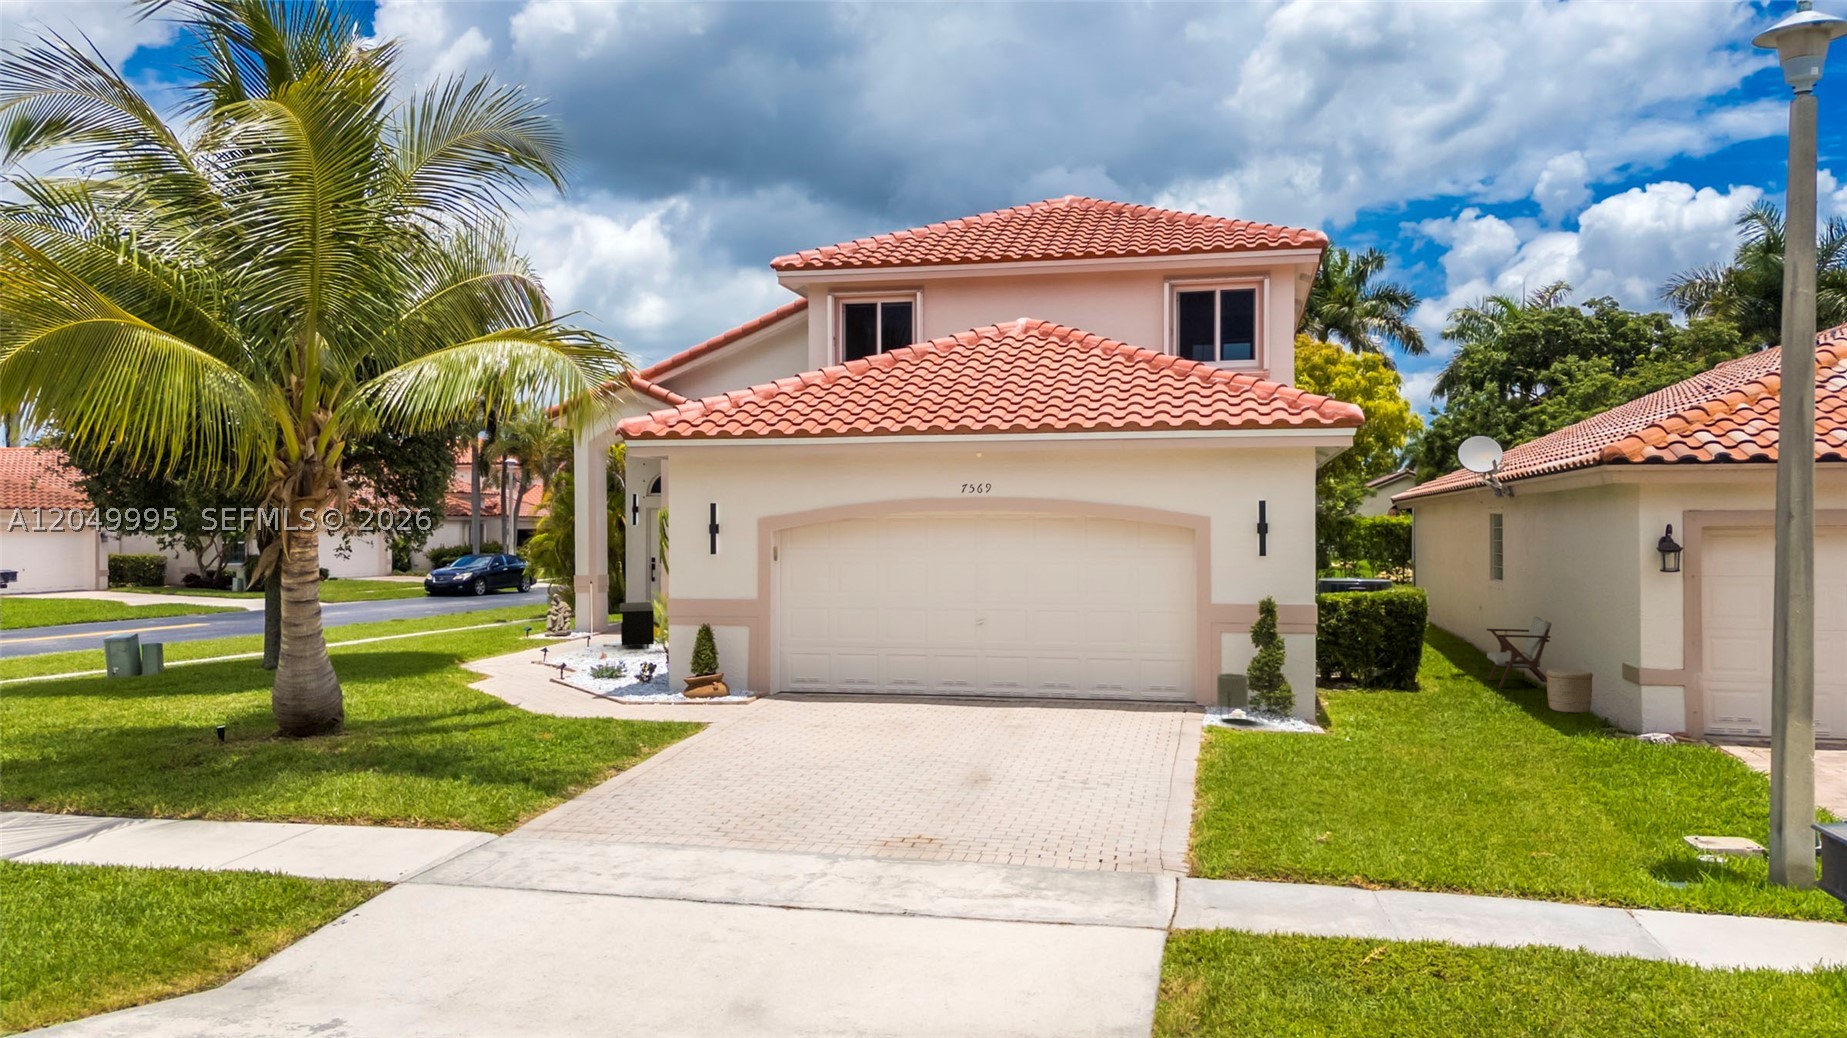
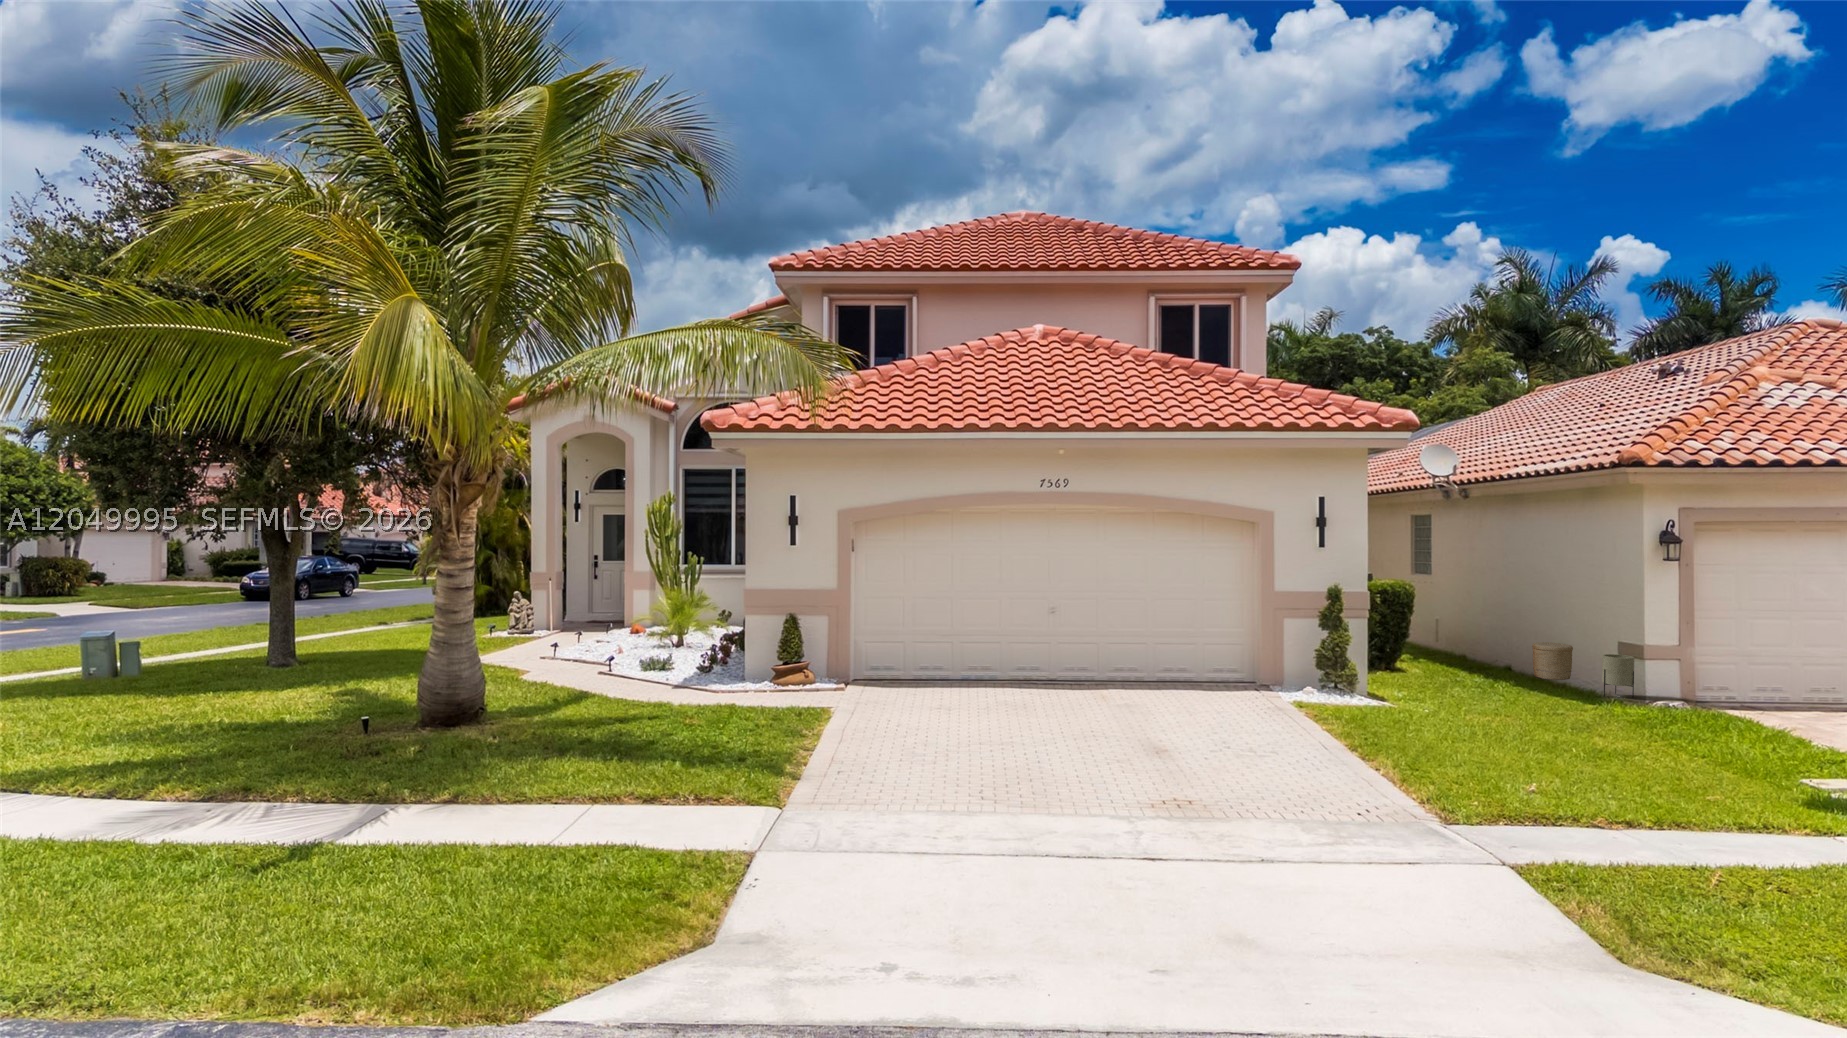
storage bench: present [619,602,654,649] -> none [609,592,653,640]
lounge chair: present [1487,616,1551,688] -> none [1443,597,1513,661]
planter: present [1217,673,1248,711] -> present [1602,654,1634,698]

